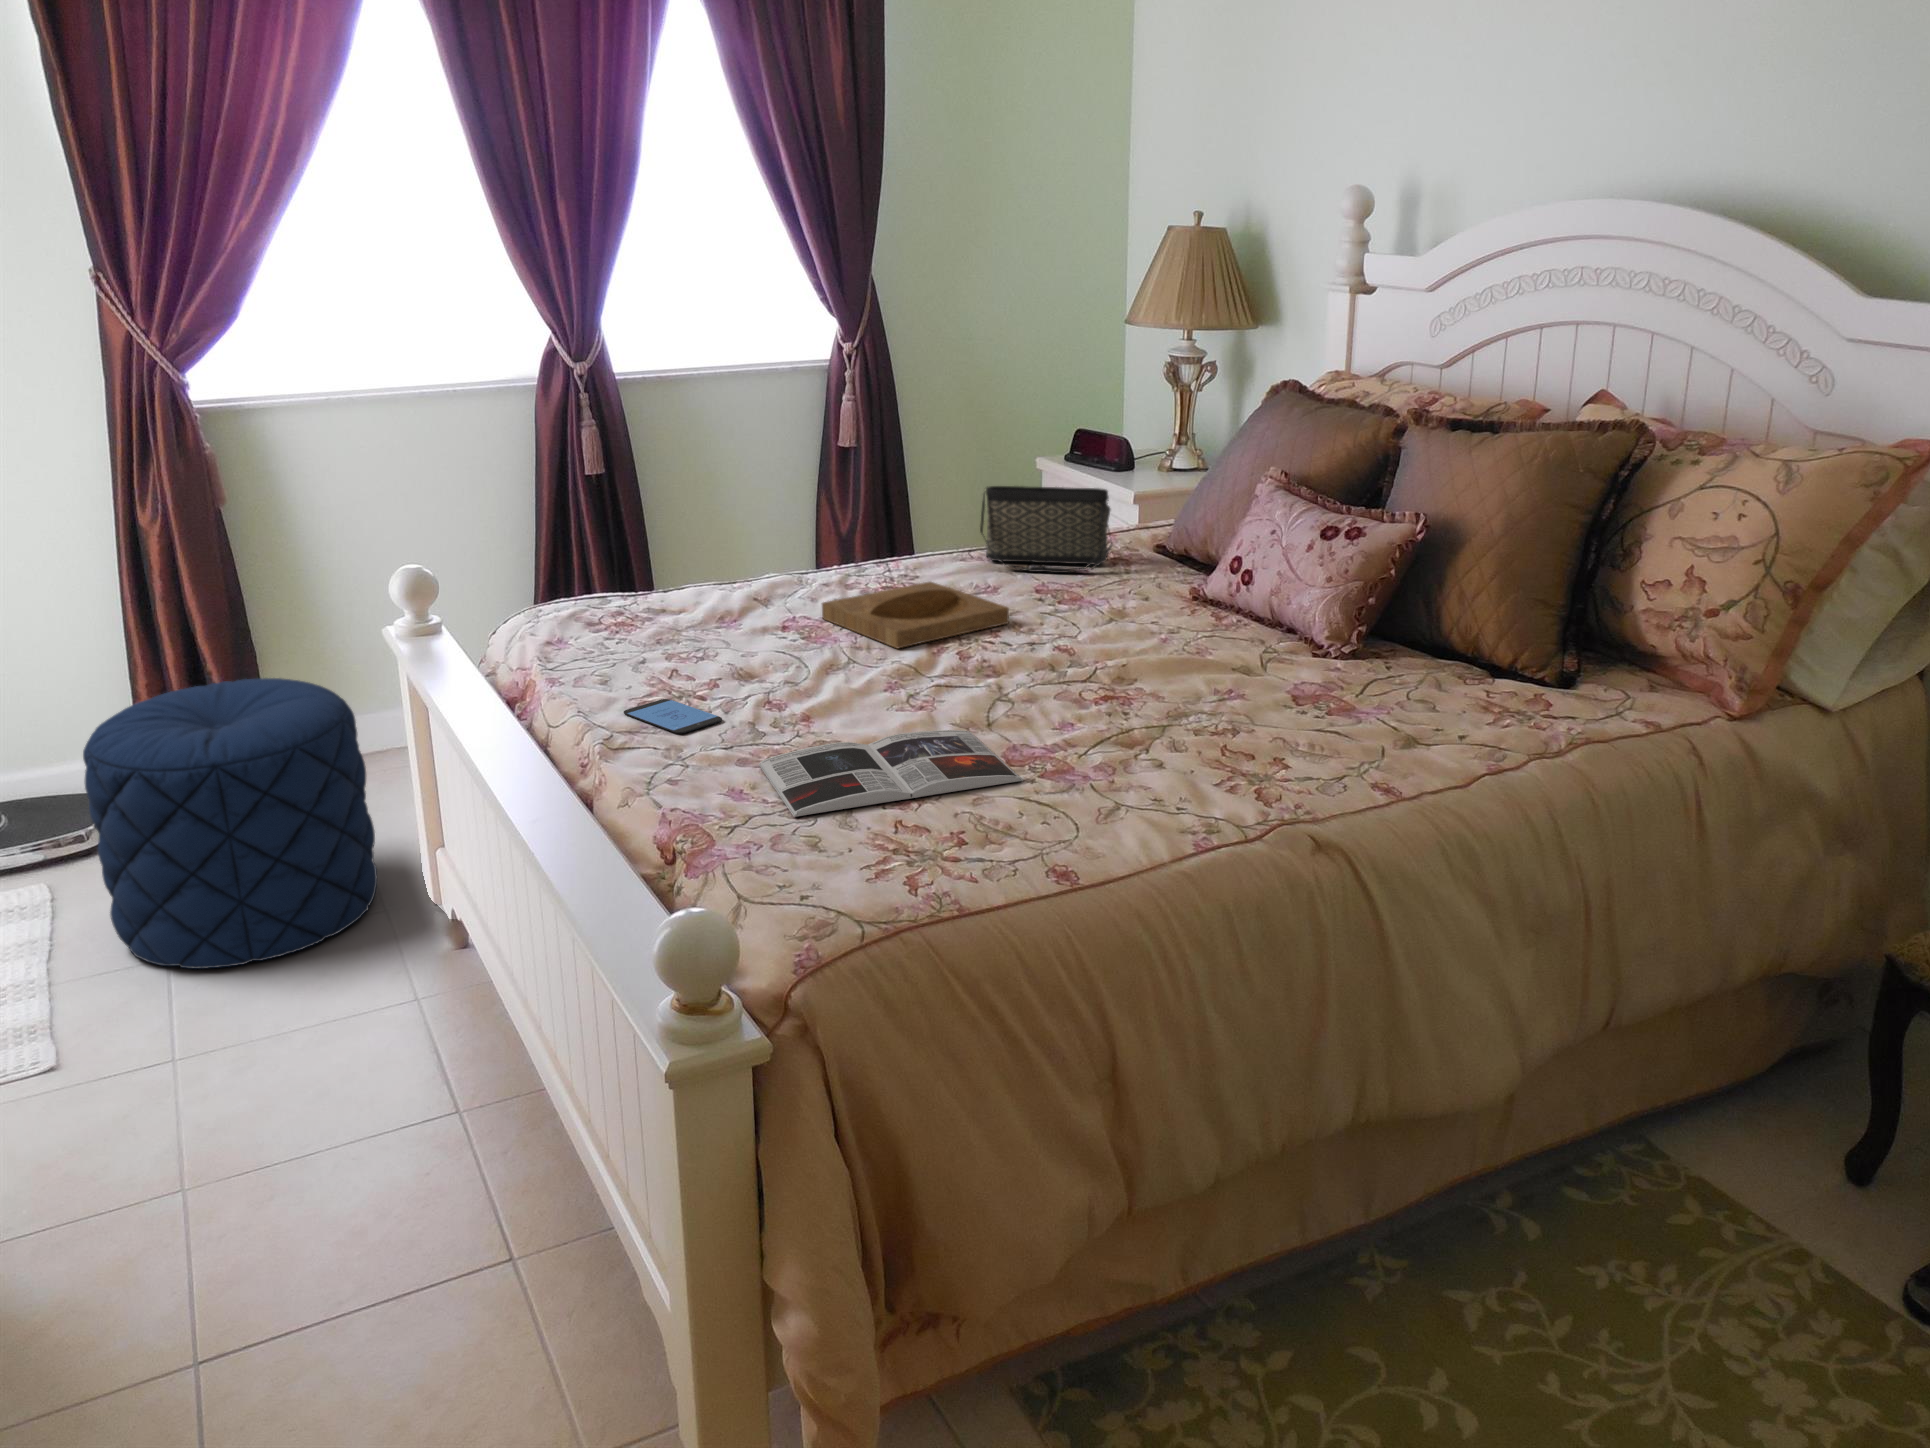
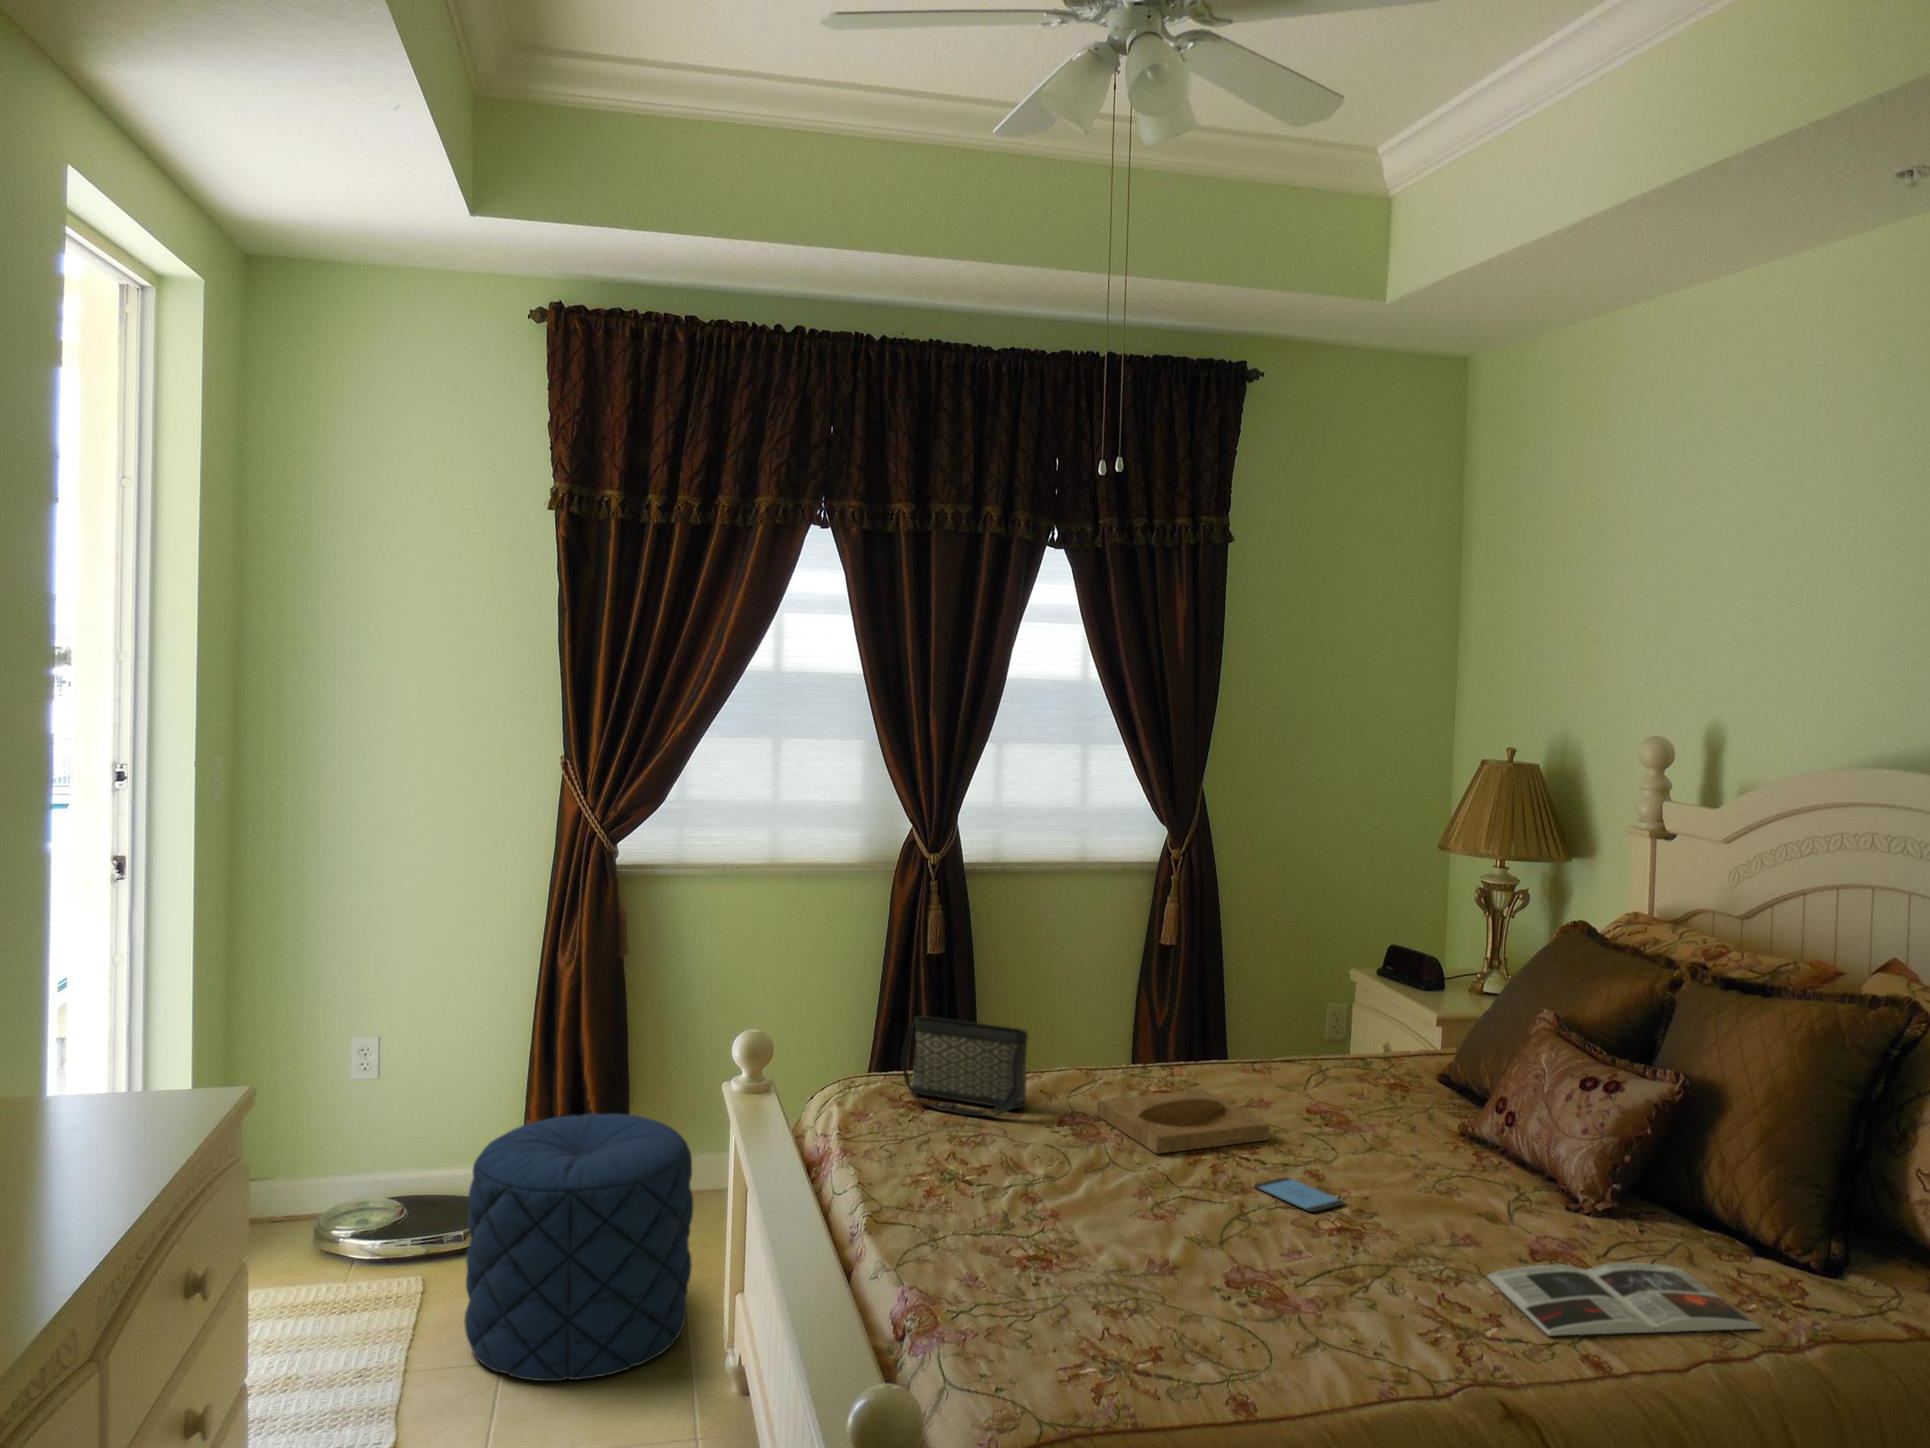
handbag: present [980,486,1112,573] -> present [900,1016,1028,1116]
smartphone: present [624,699,722,733] -> present [1254,1178,1344,1212]
magazine: present [759,730,1023,817] -> present [1488,1263,1761,1336]

